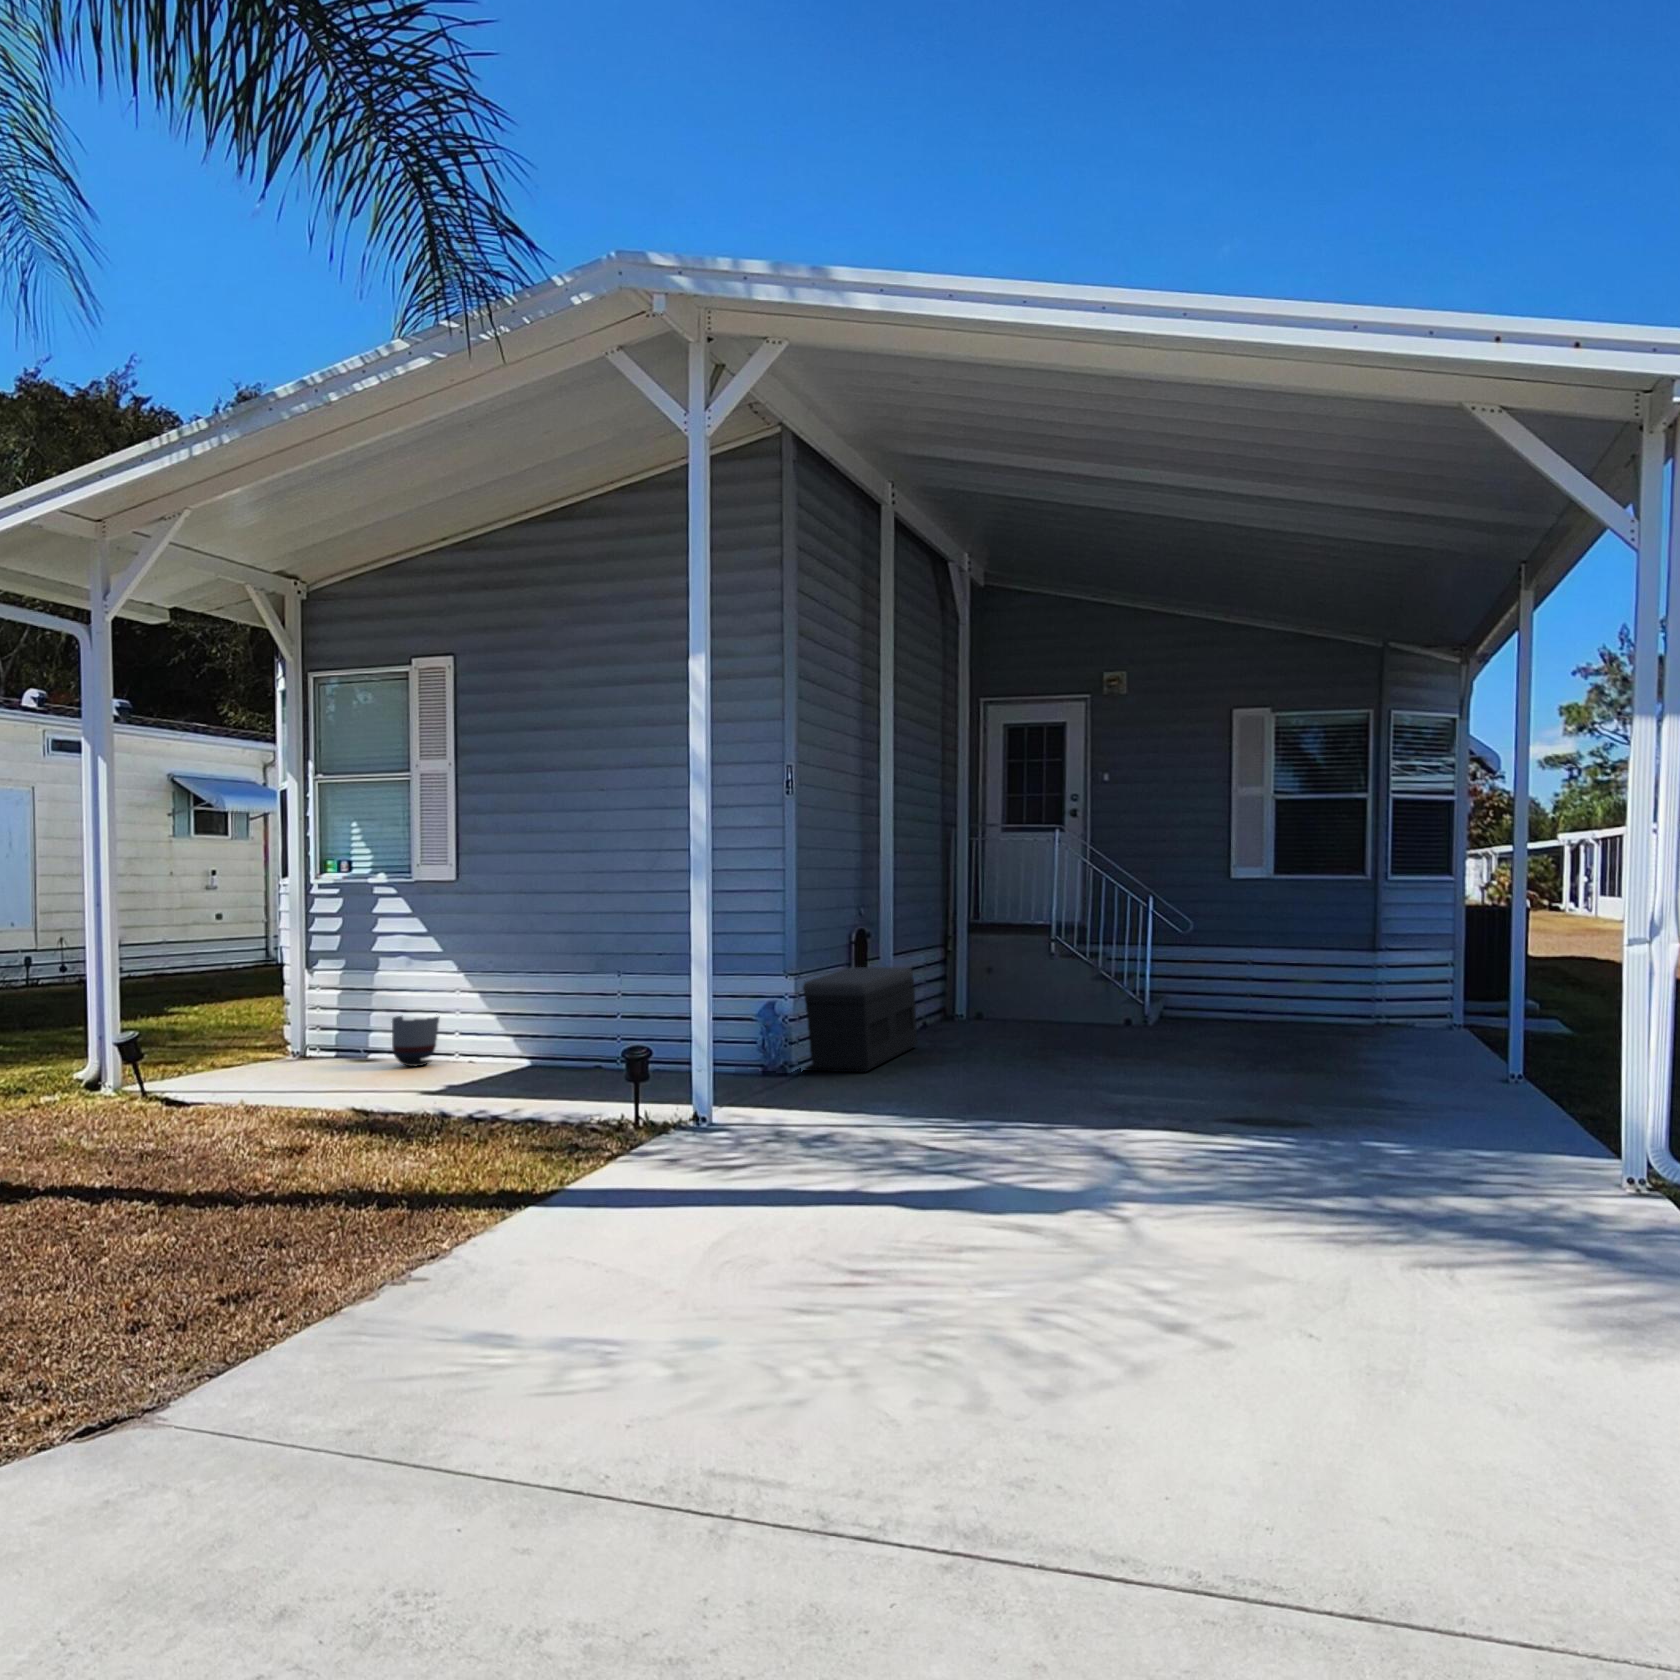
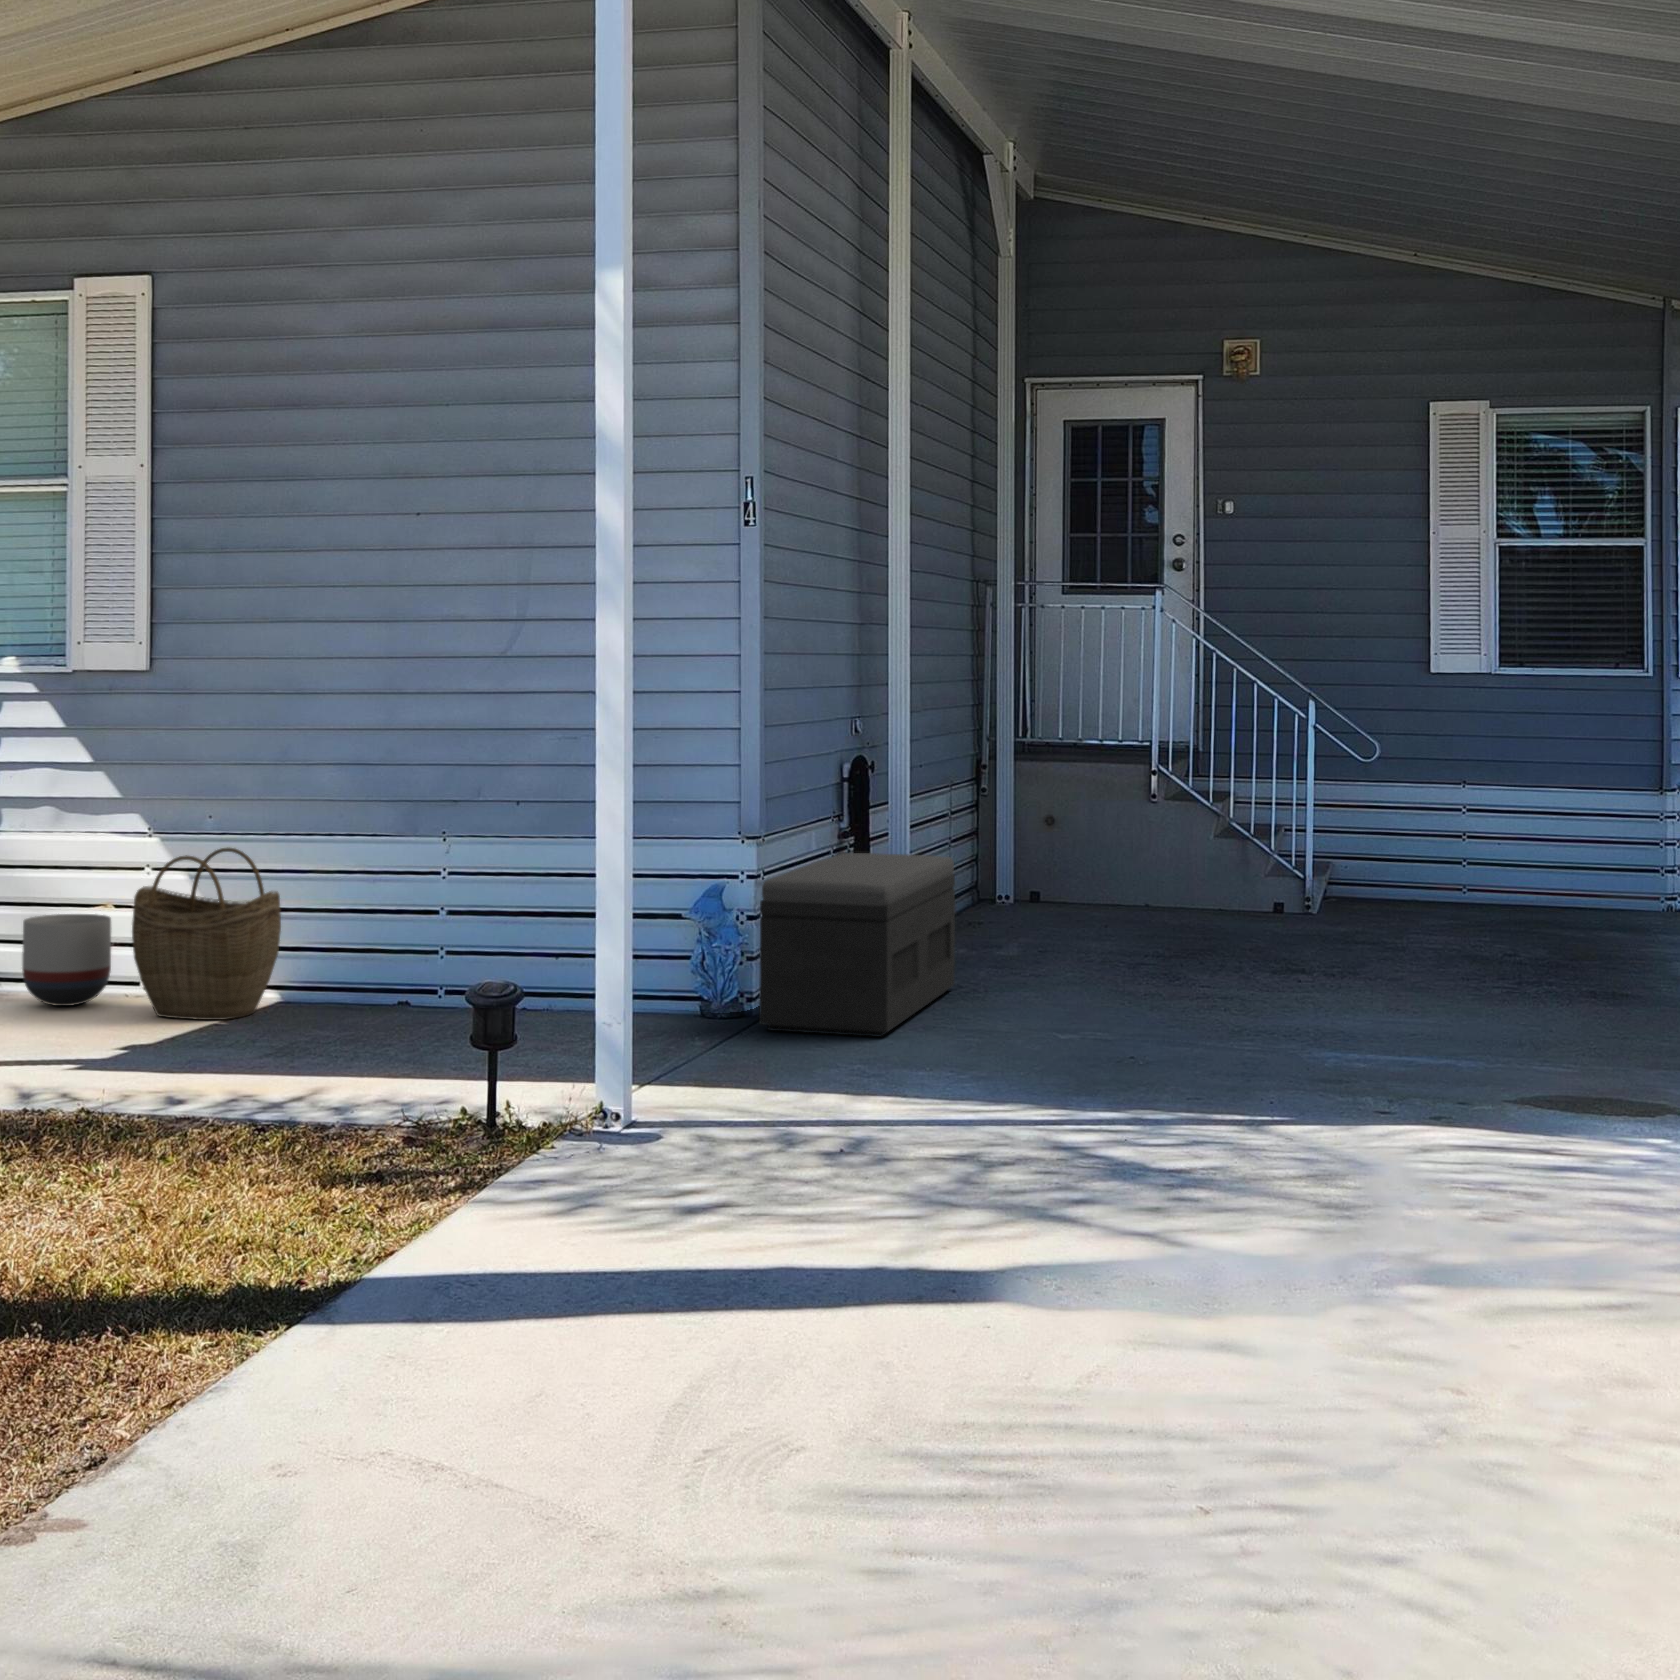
woven basket: none [450,974,531,1072] -> present [132,848,281,1020]

